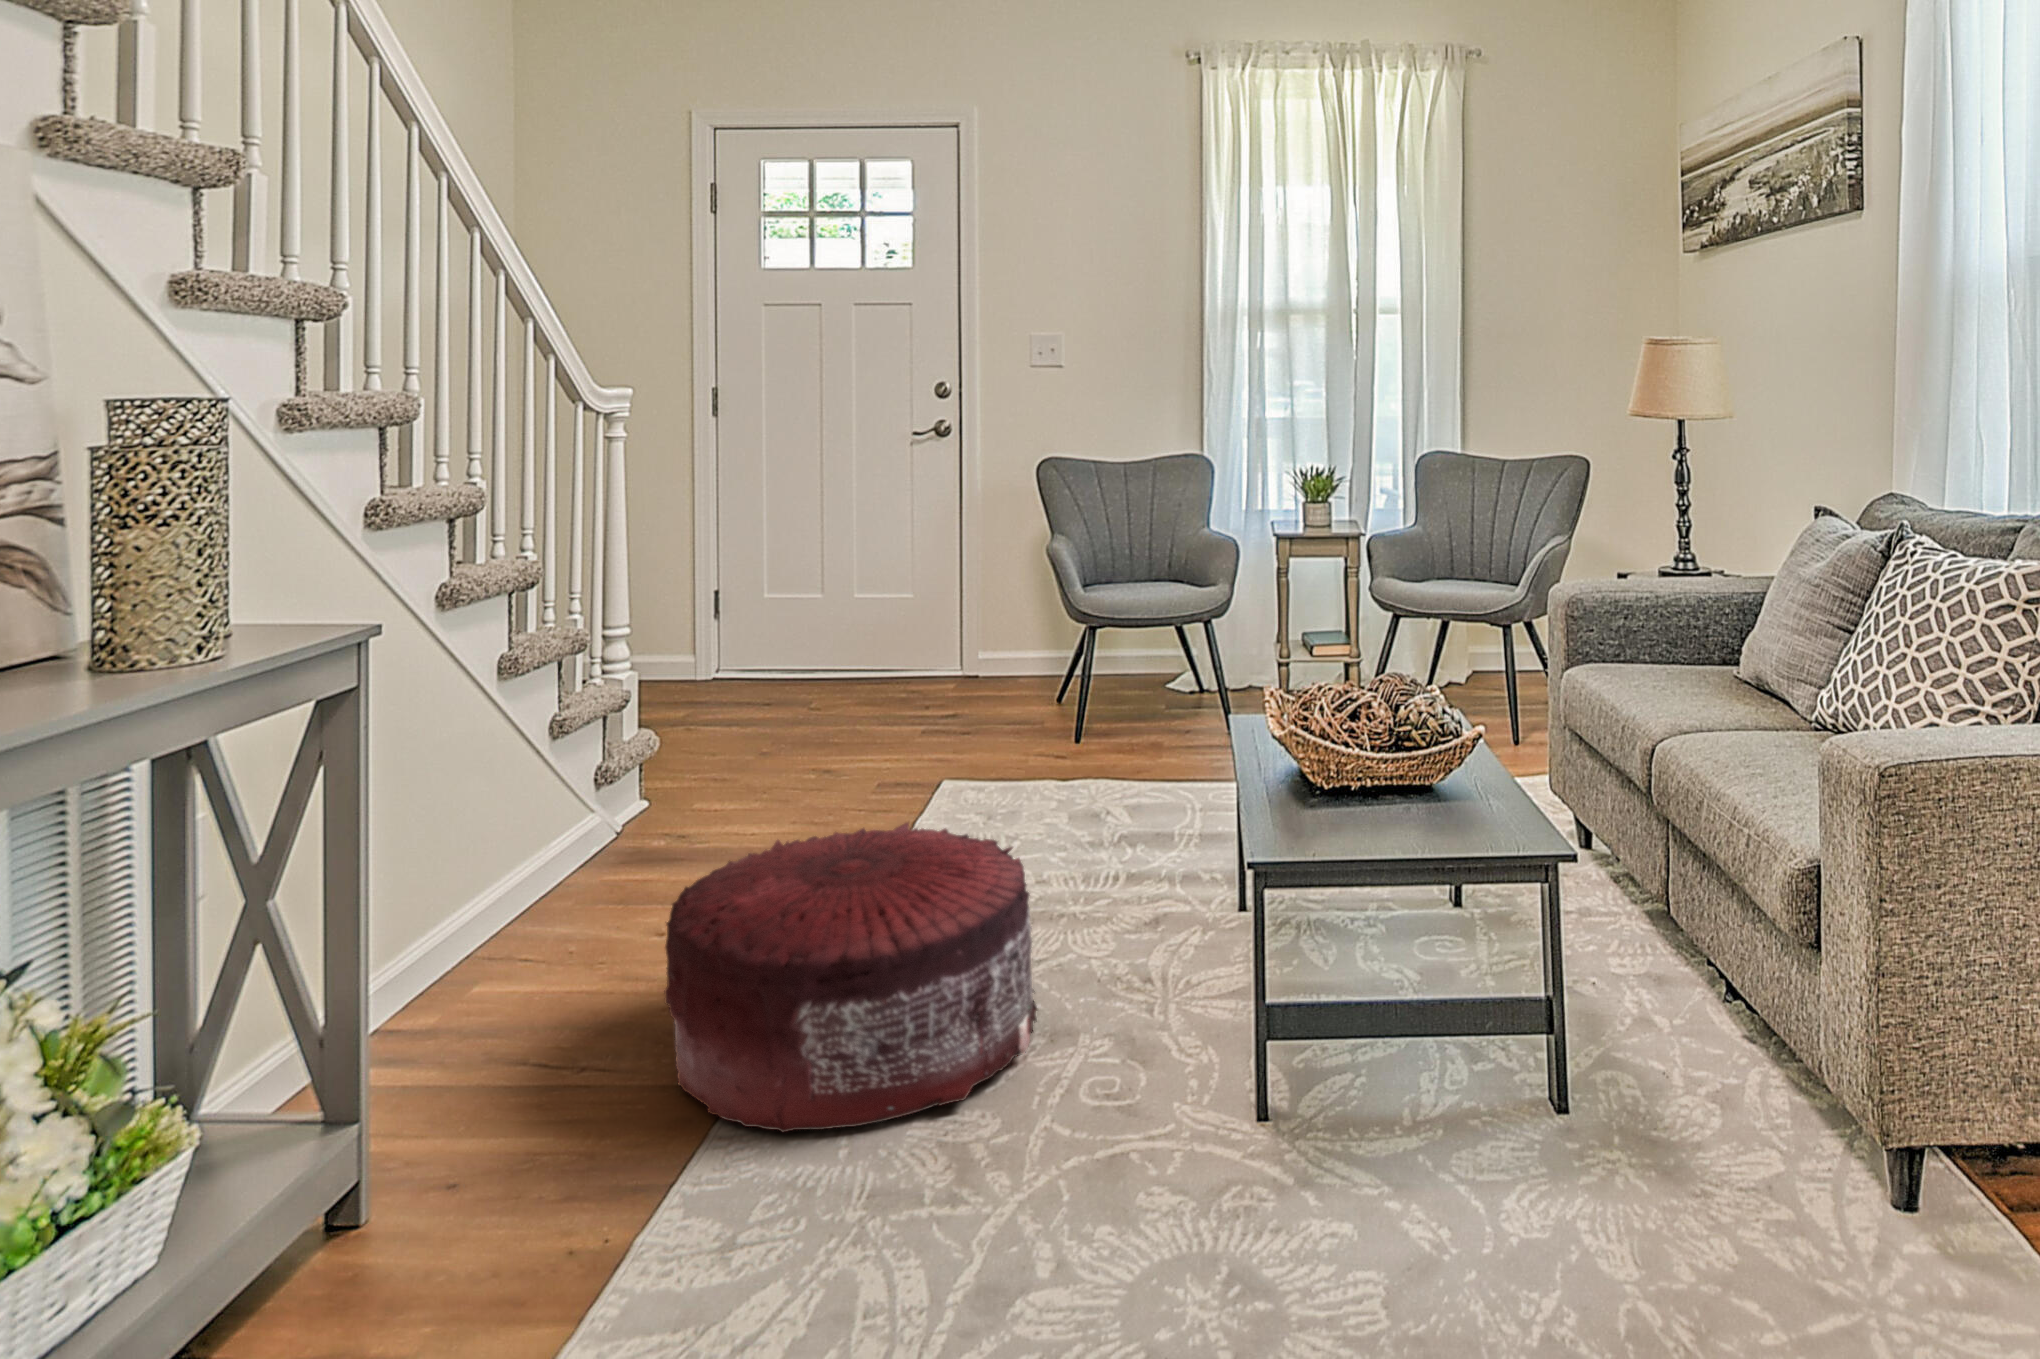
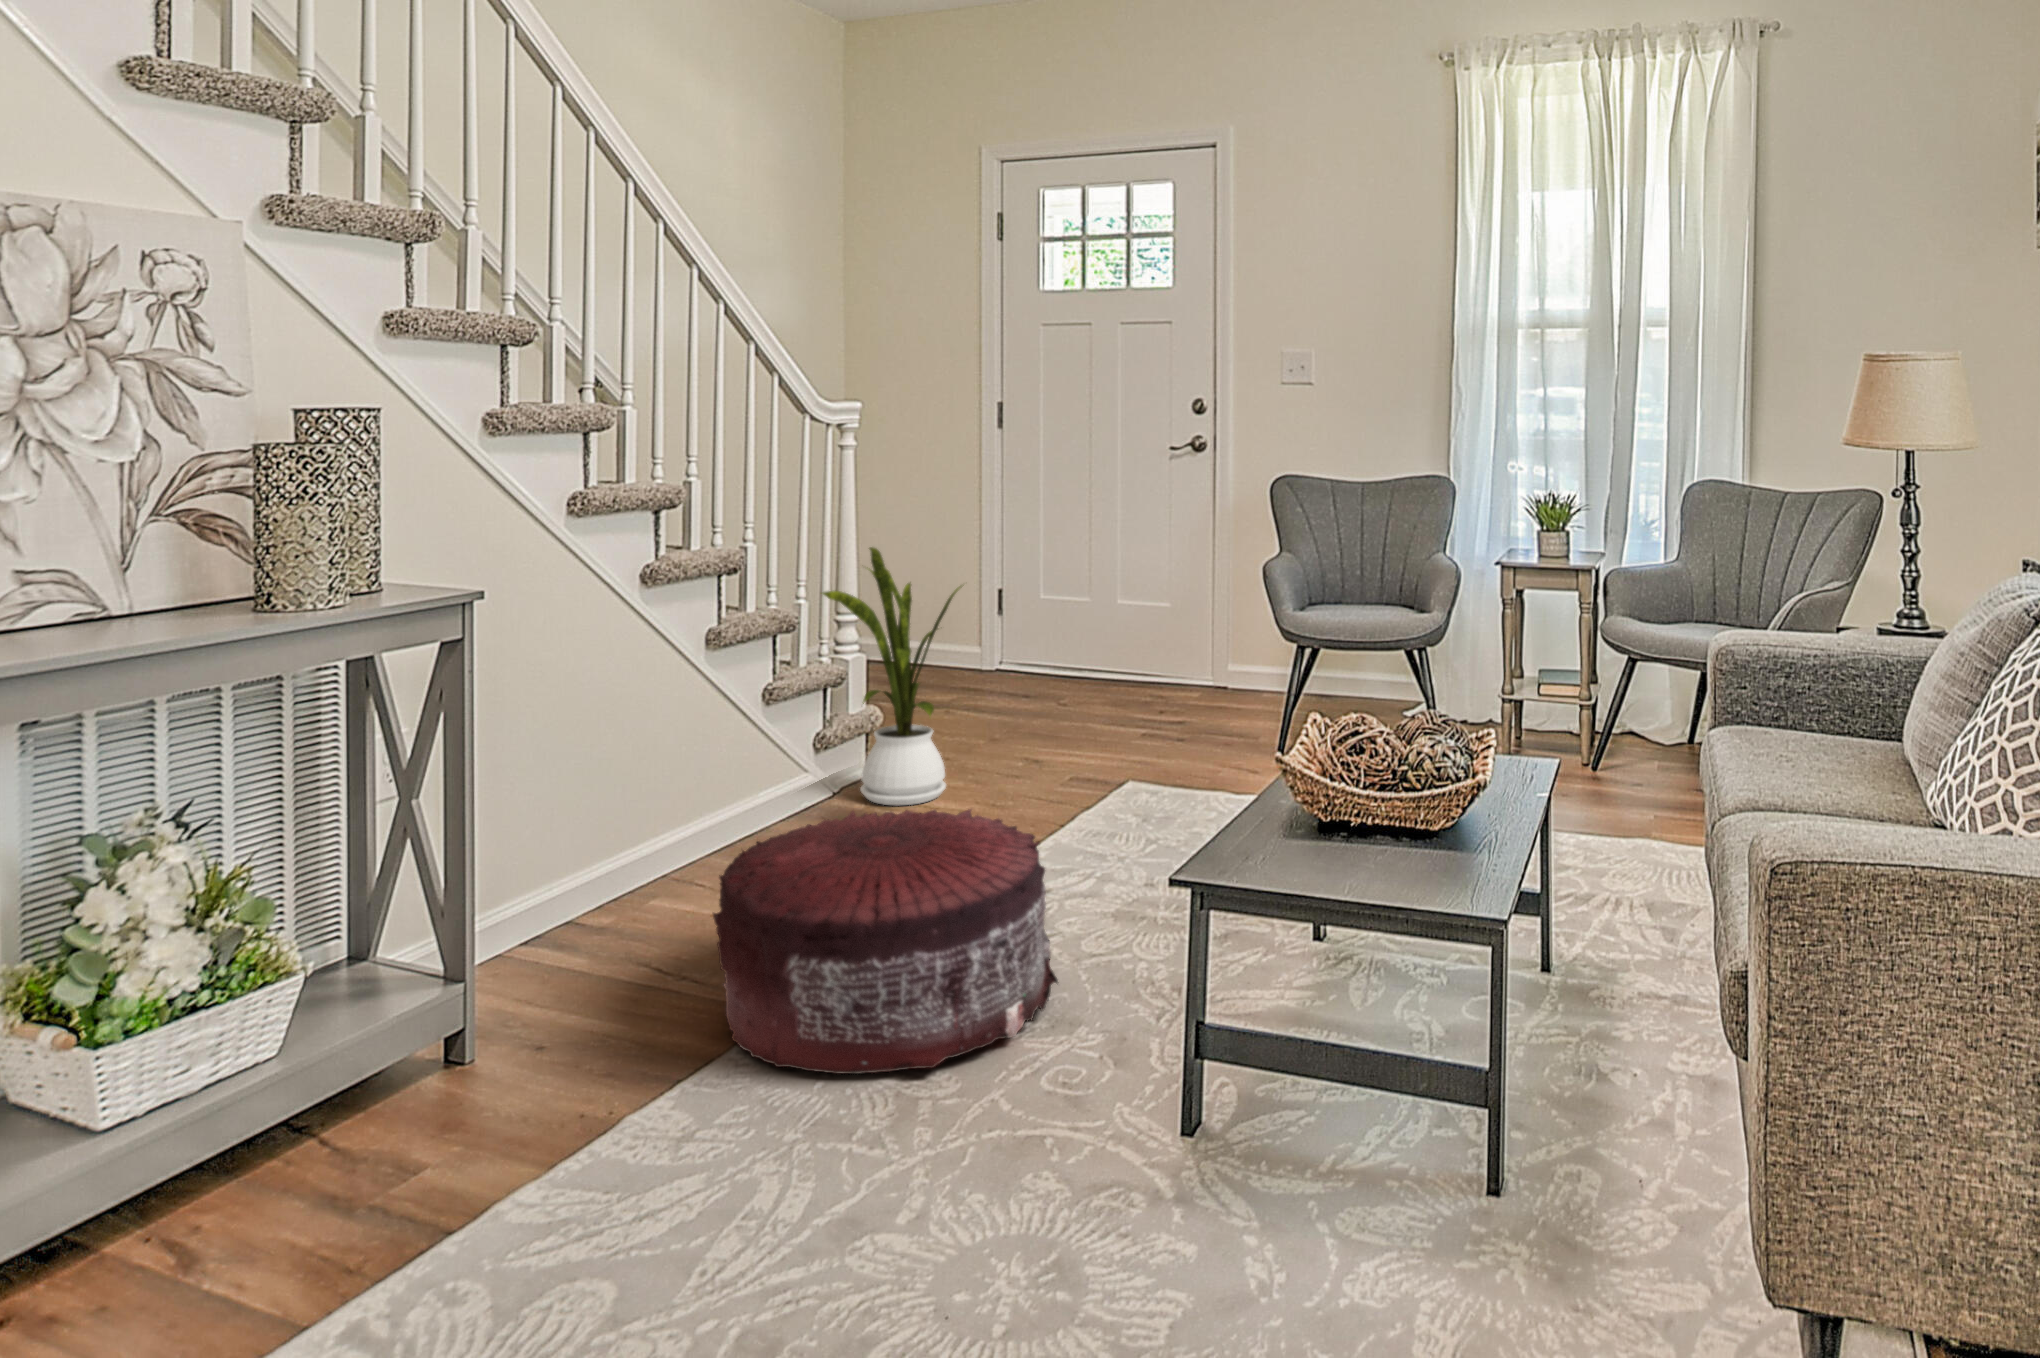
house plant: none [623,553,780,838] -> present [823,547,961,805]

